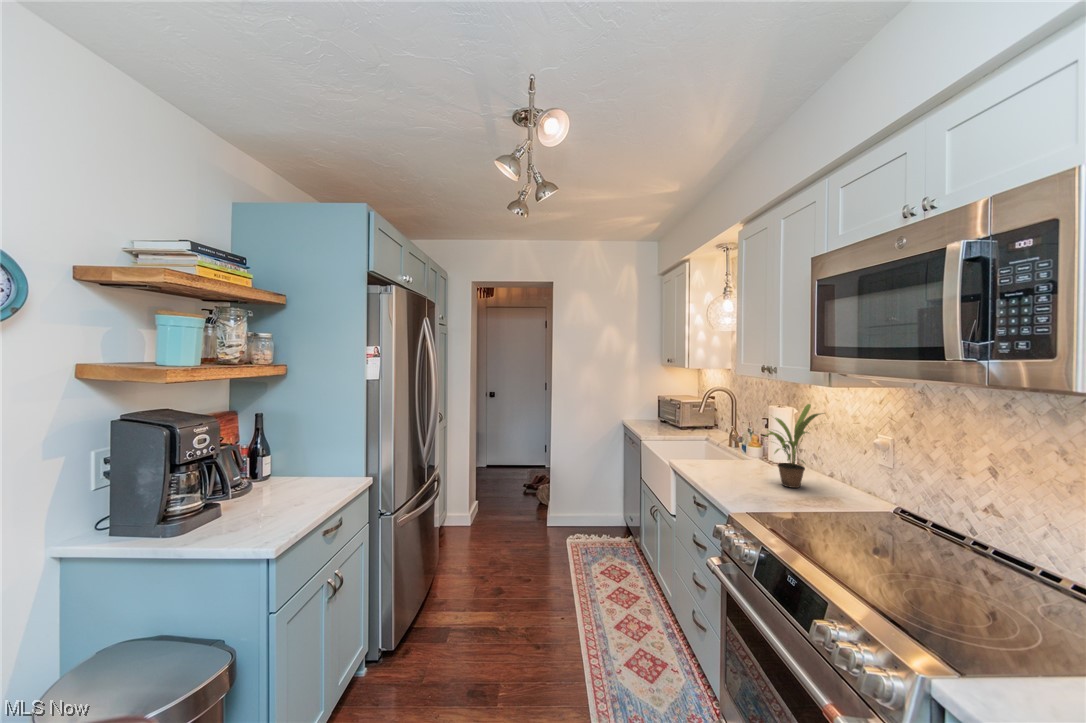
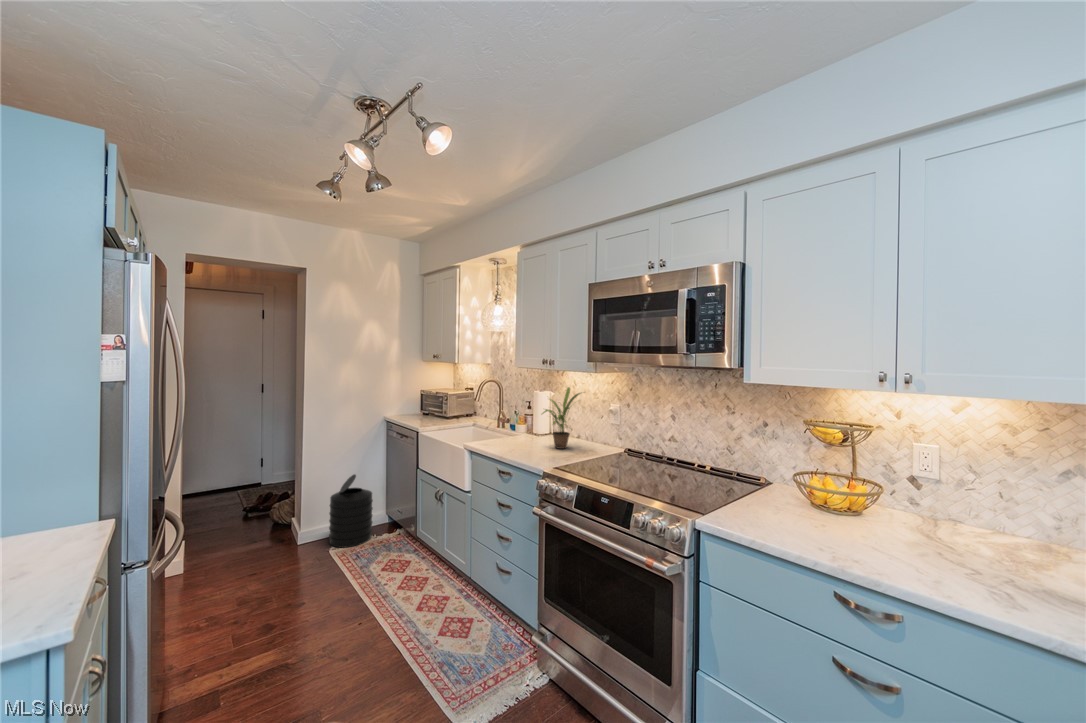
trash can: none [571,473,607,541] -> present [329,474,373,548]

